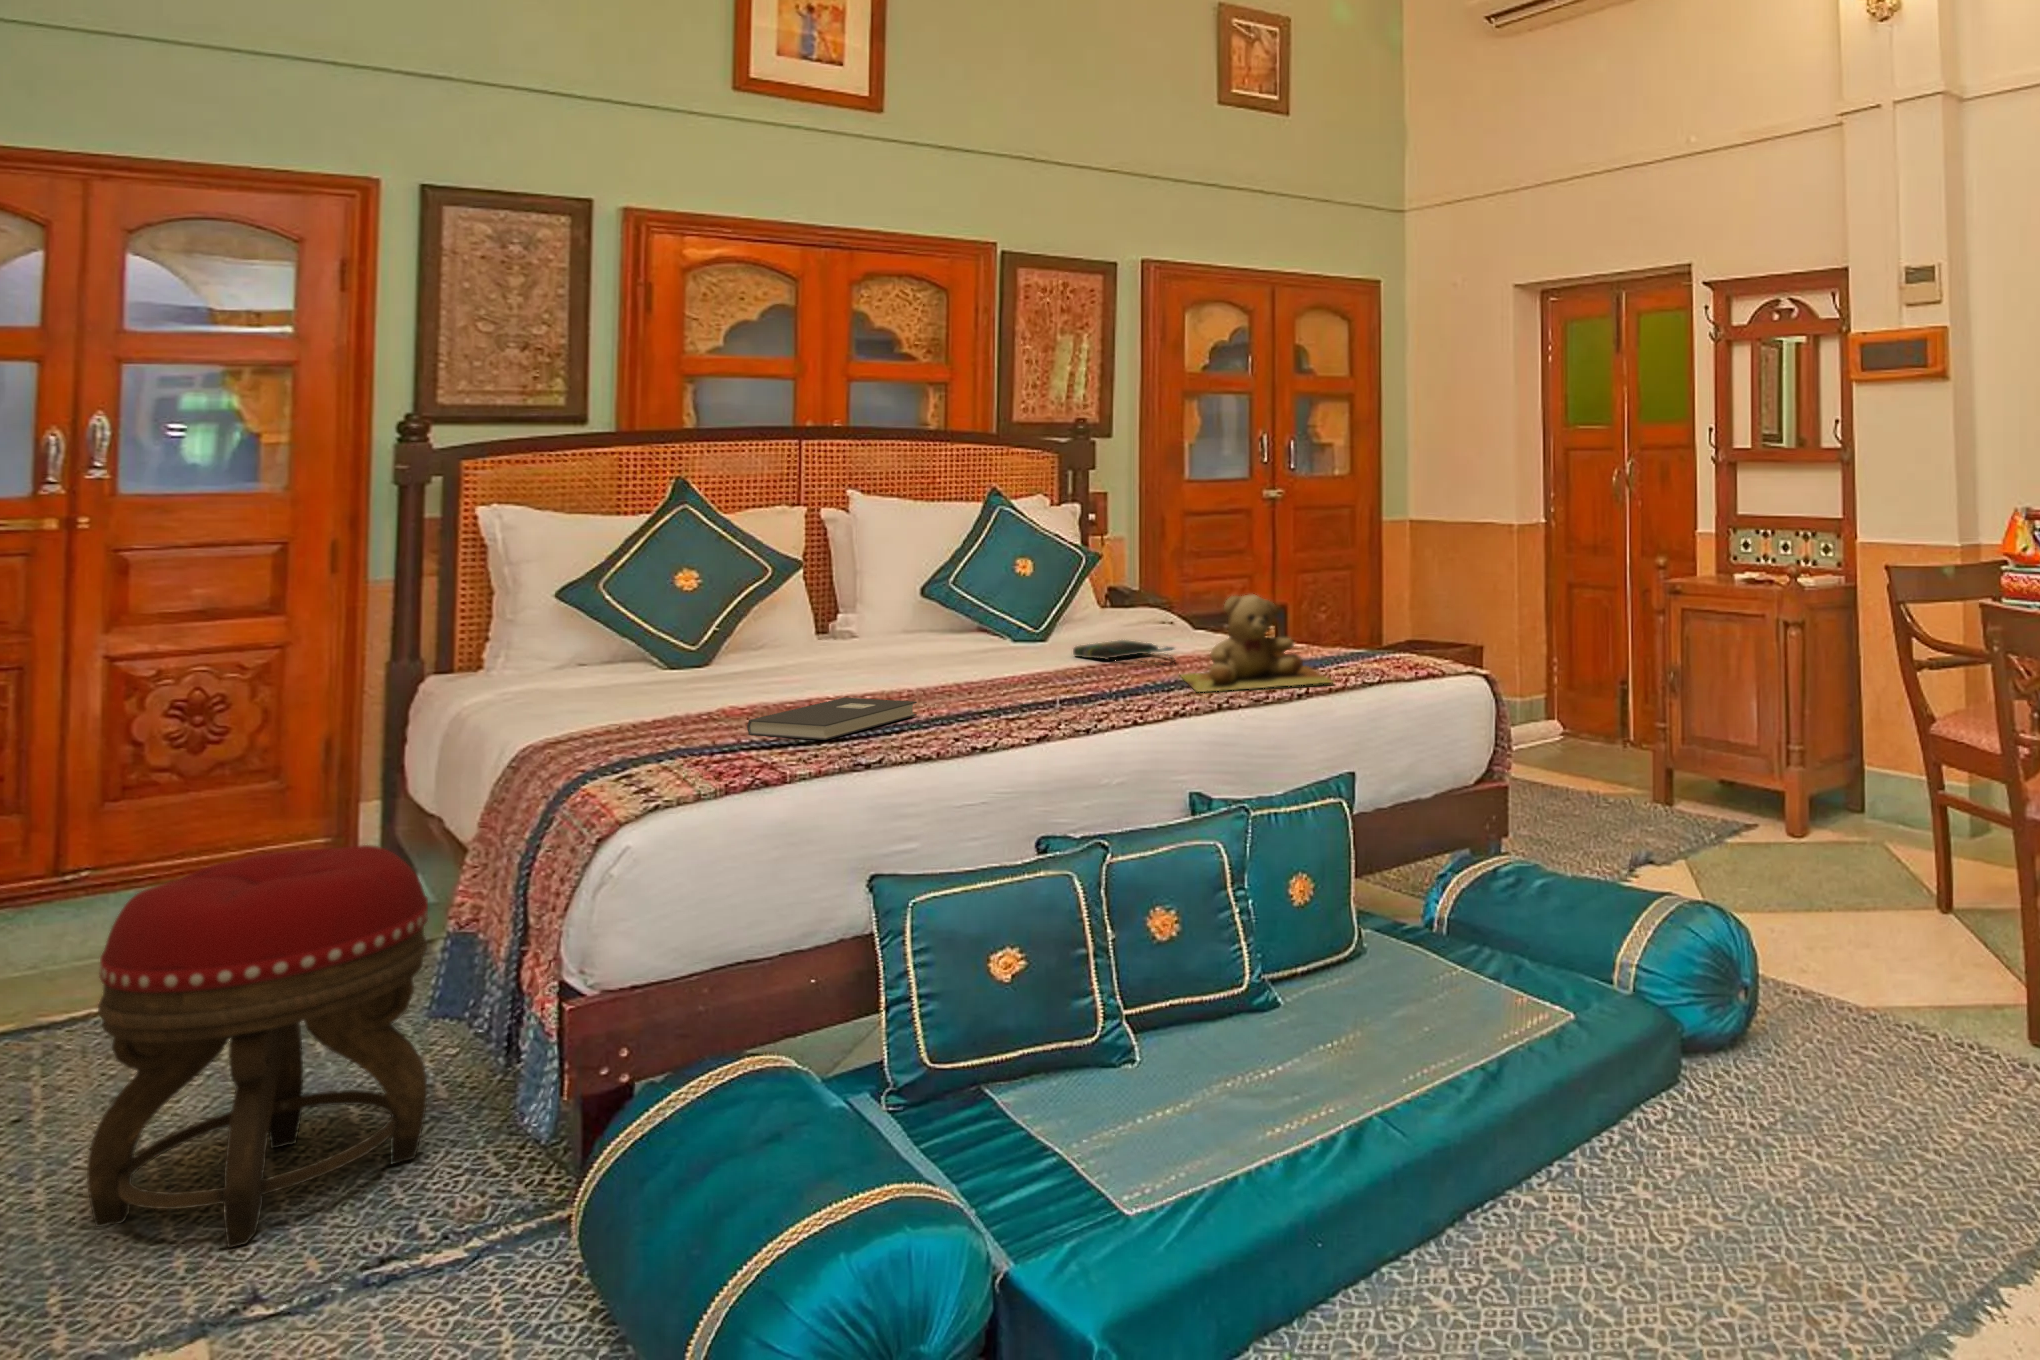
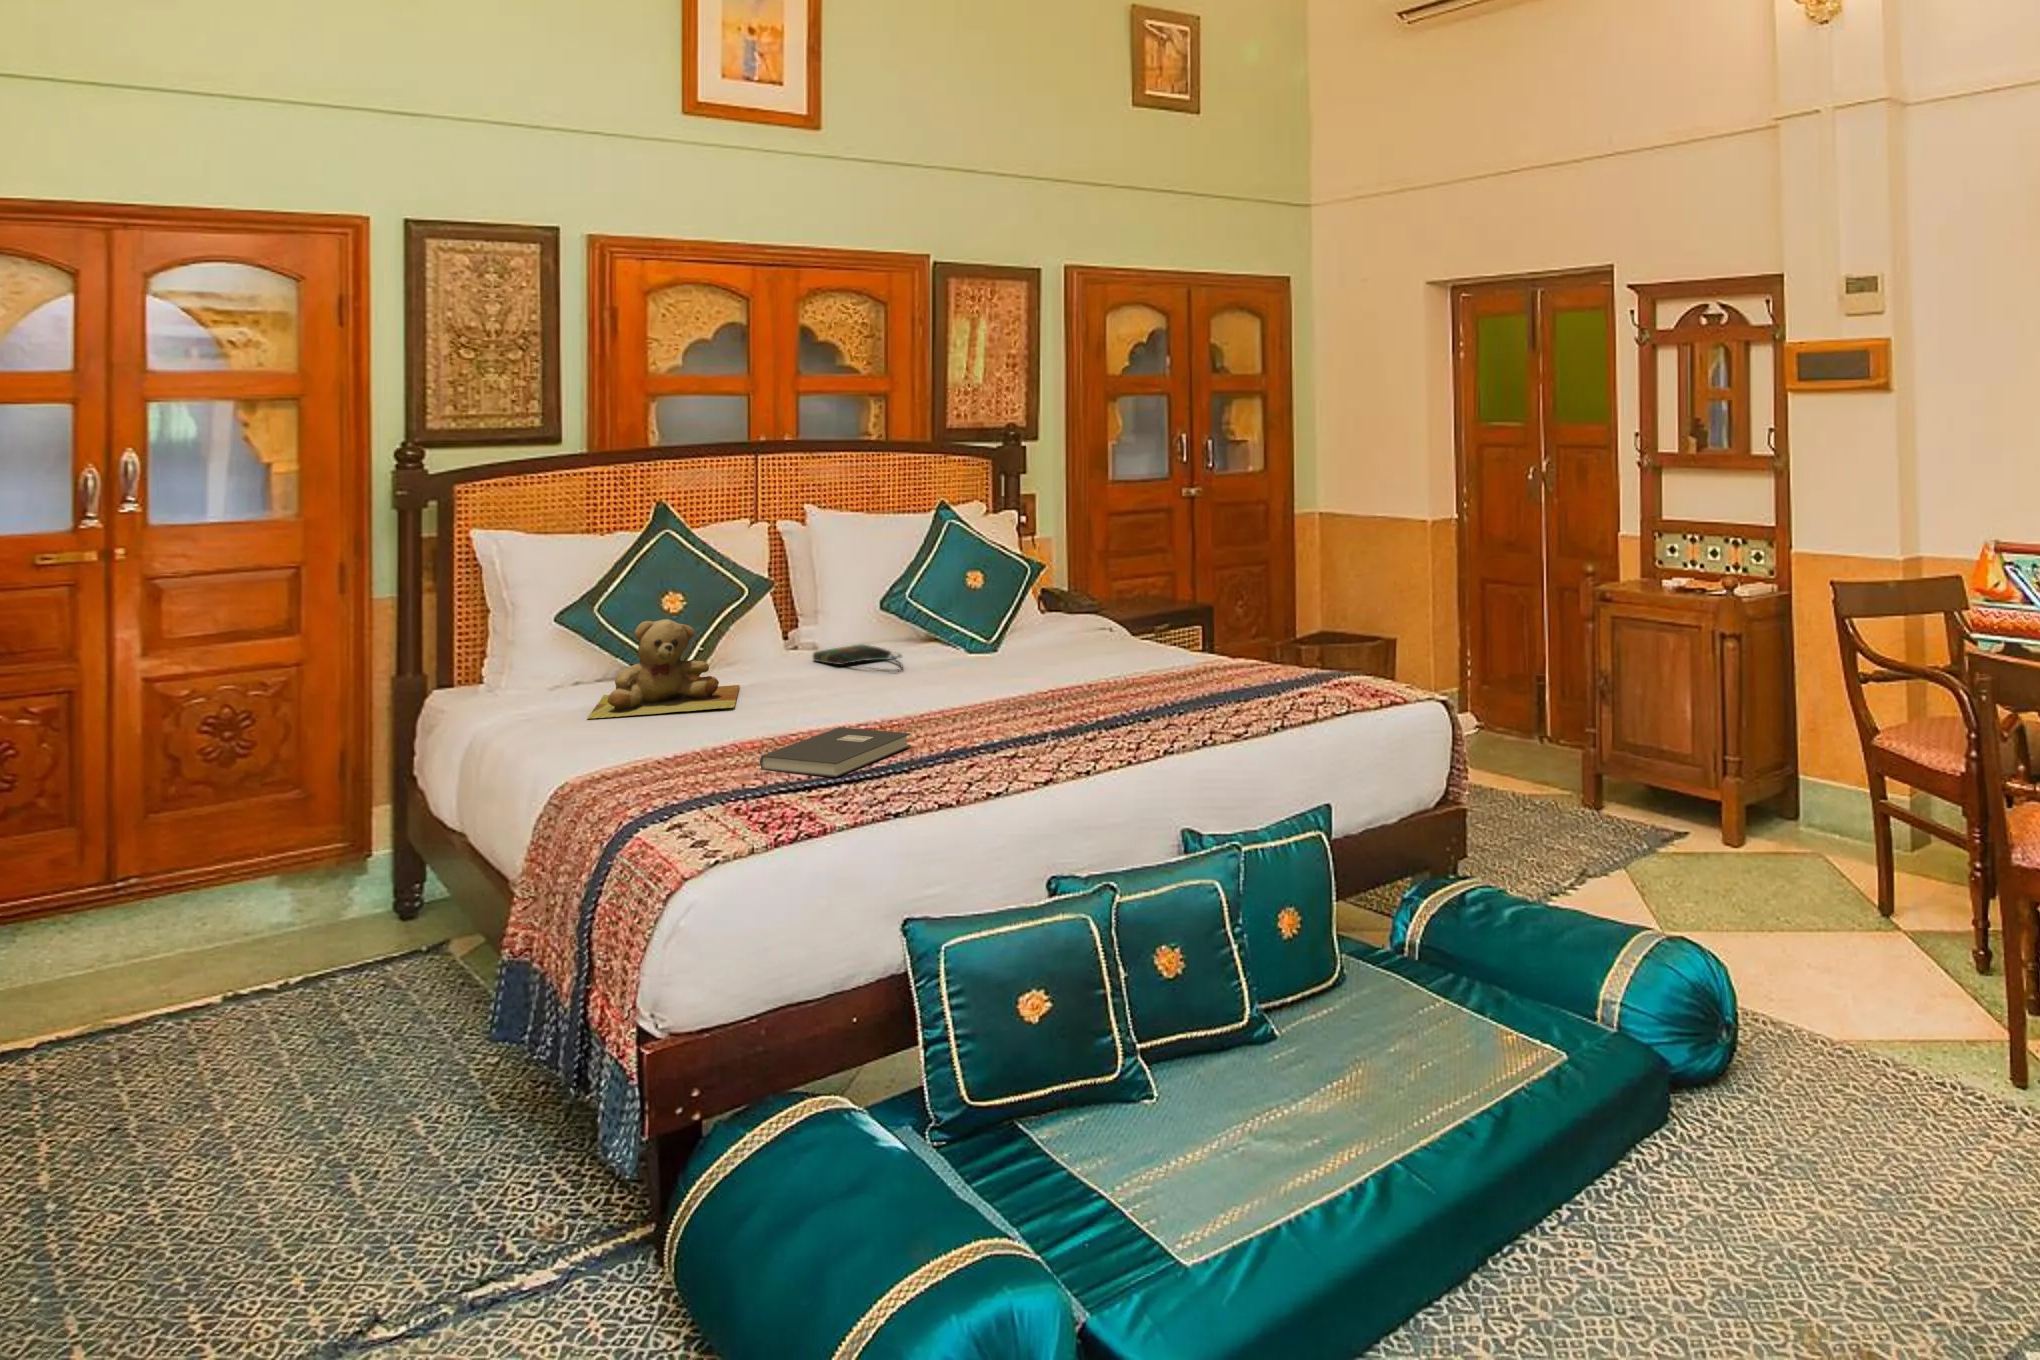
teddy bear: present [1181,595,1332,692] -> present [587,619,739,719]
tote bag: present [1073,640,1174,665] -> present [813,644,902,672]
footstool: present [87,845,428,1248] -> none [207,881,493,1264]

